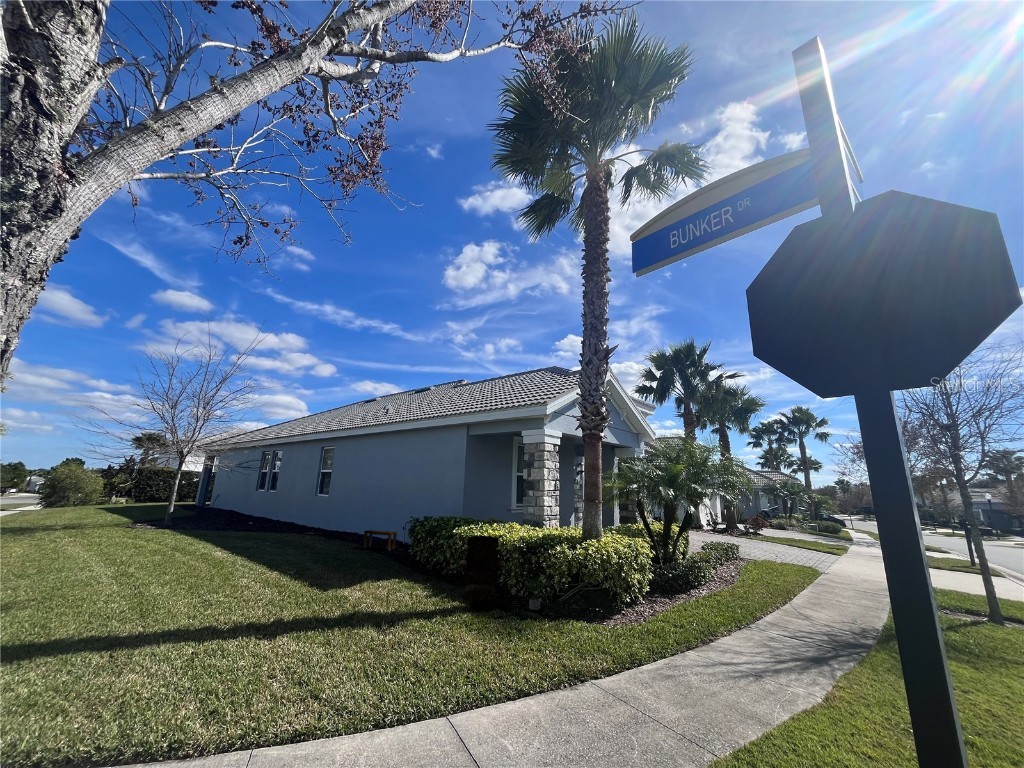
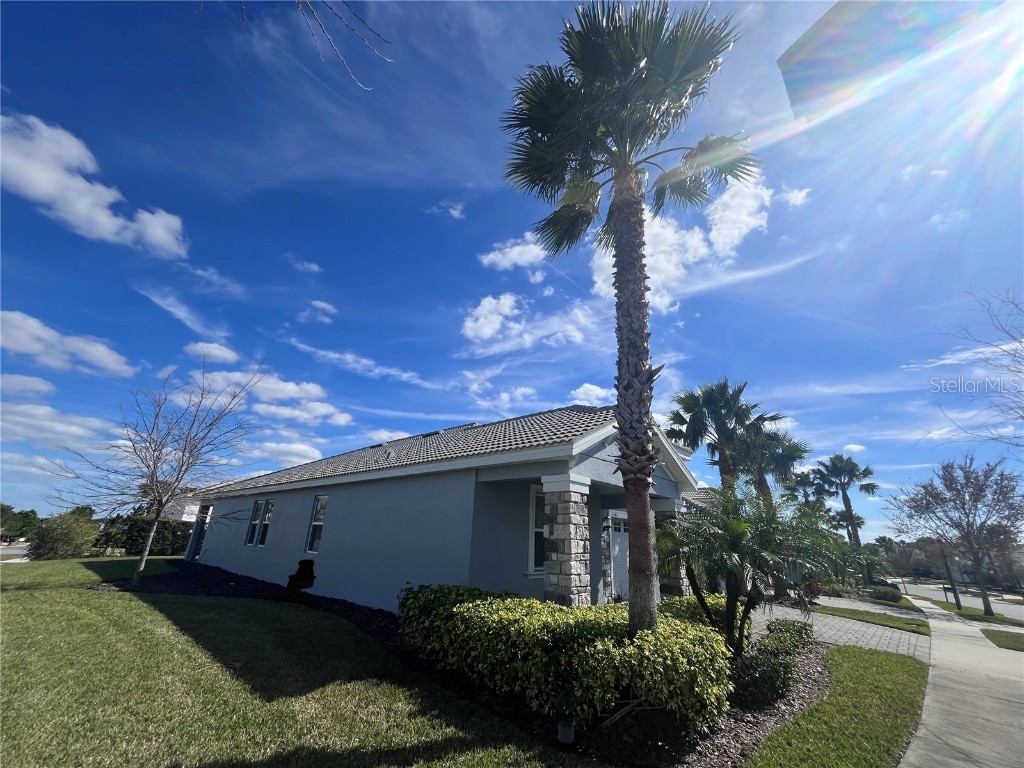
bench: present [363,530,397,551] -> none [347,599,390,627]
lounge chair: present [459,536,504,609] -> present [280,559,316,601]
side table: none [397,547,429,579] -> present [379,632,422,676]

